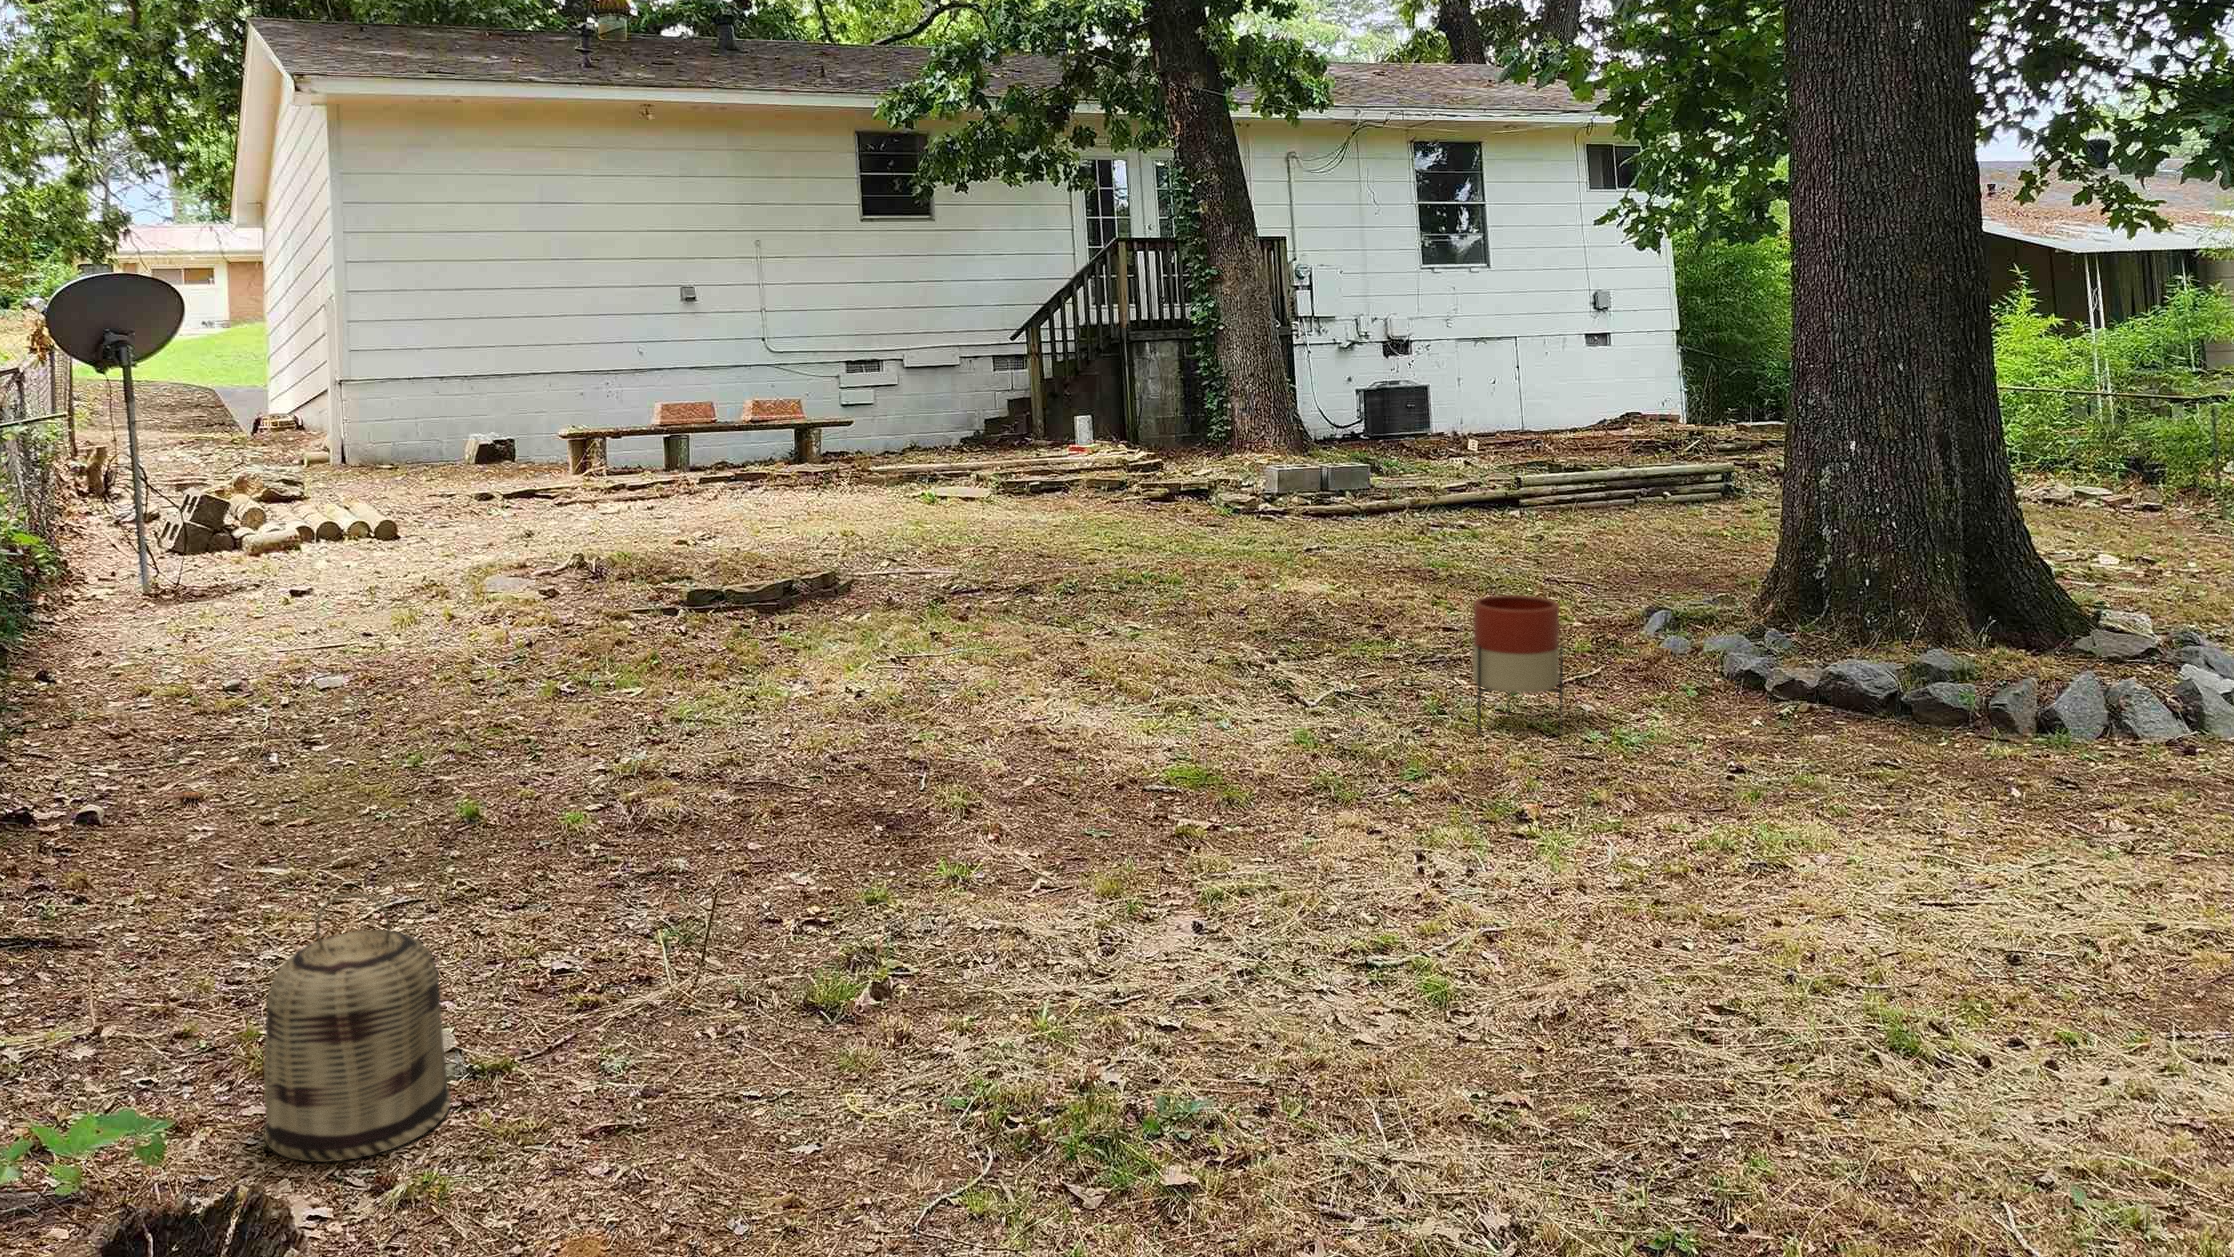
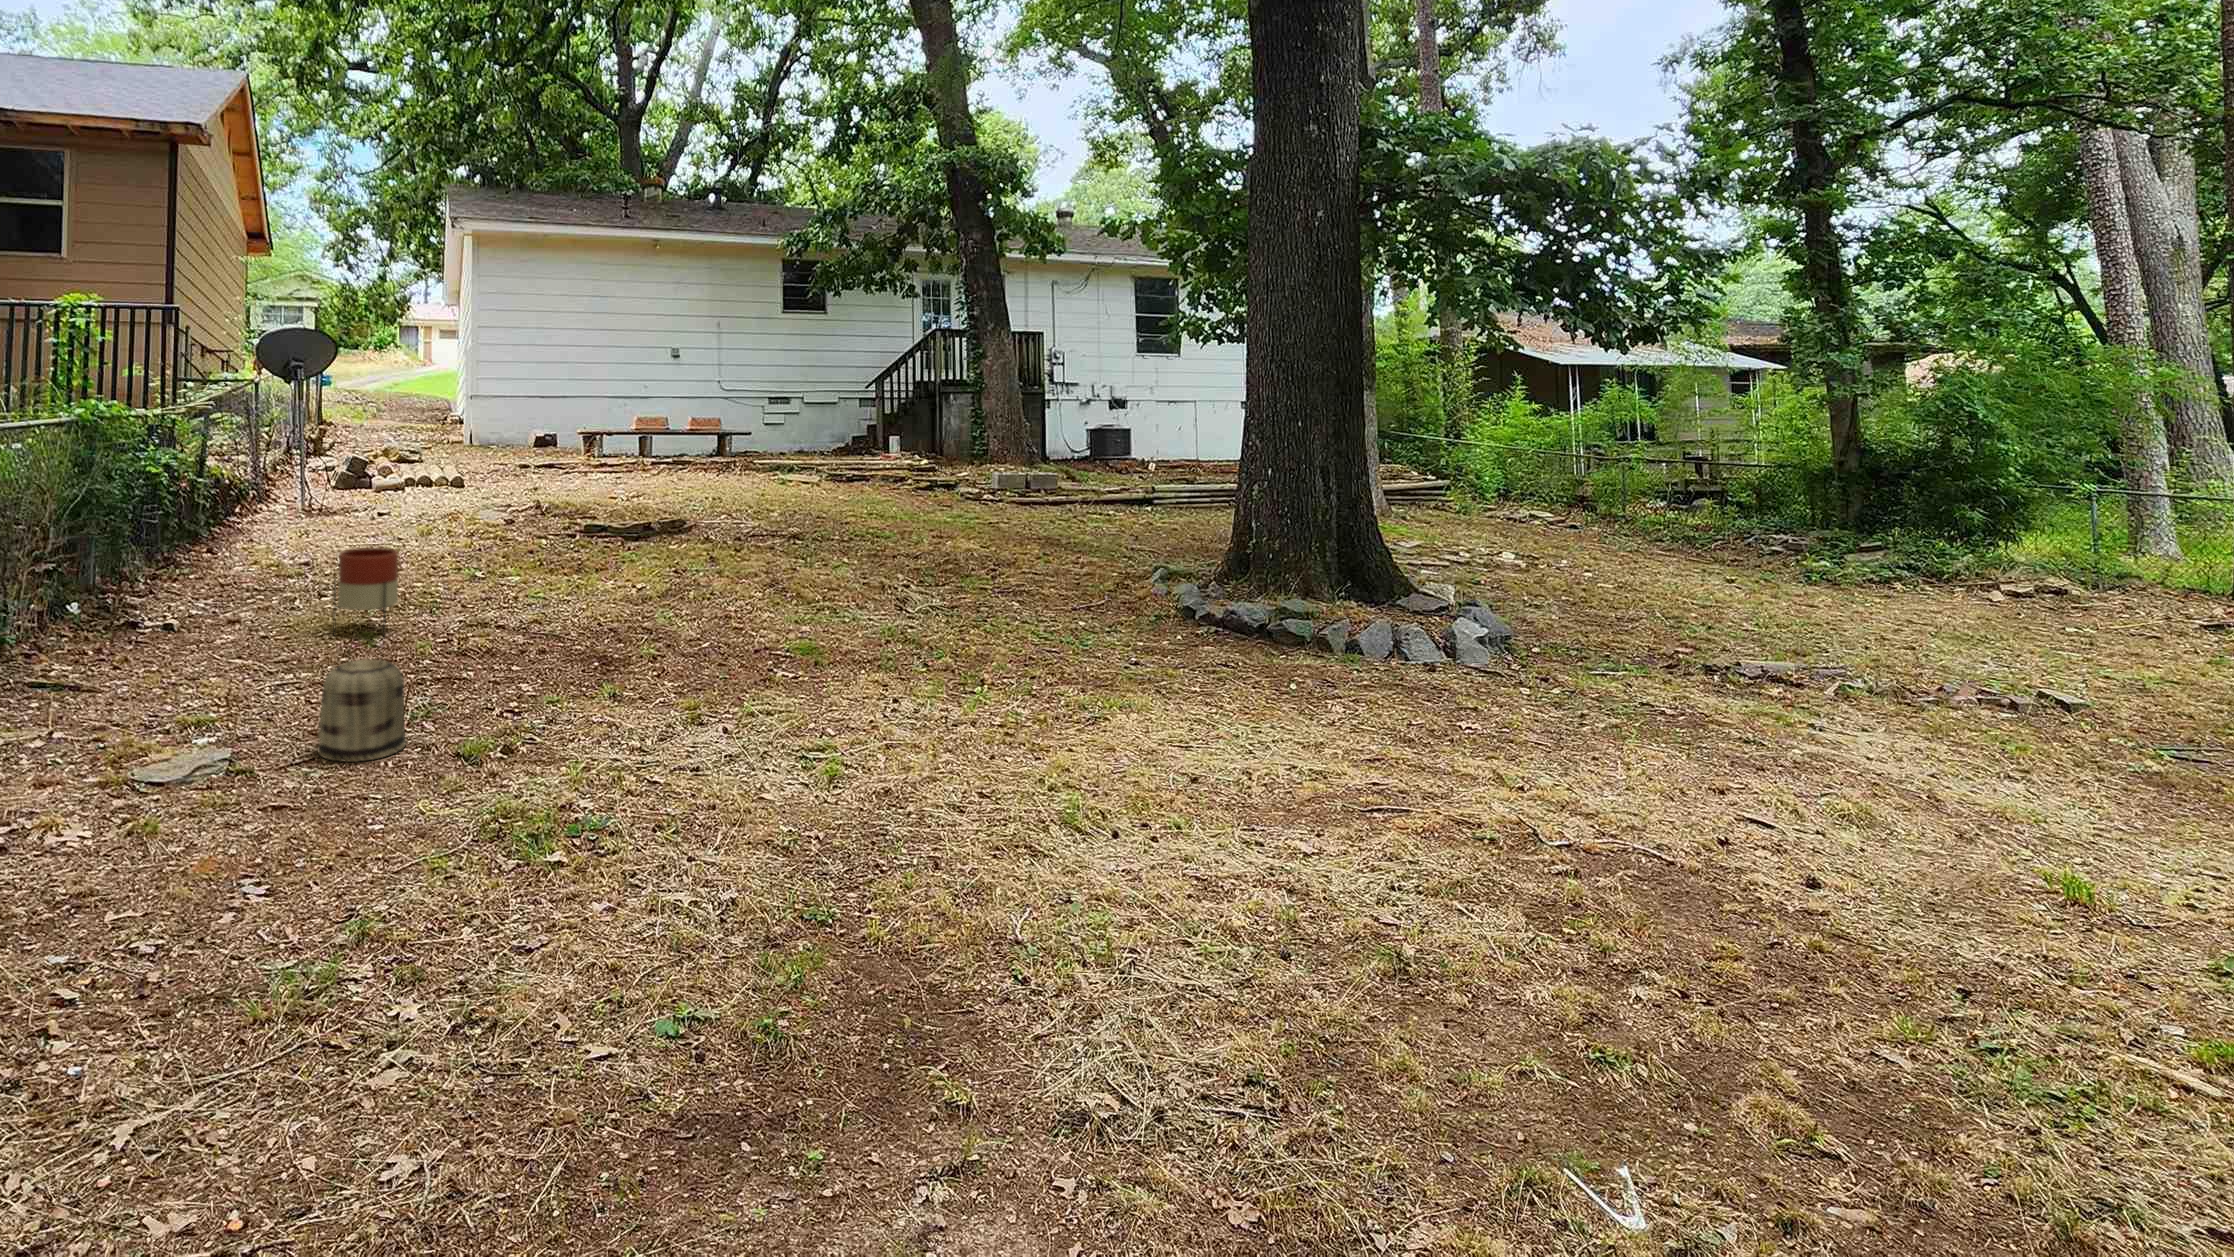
planter: present [1473,595,1563,734] -> present [333,547,398,636]

